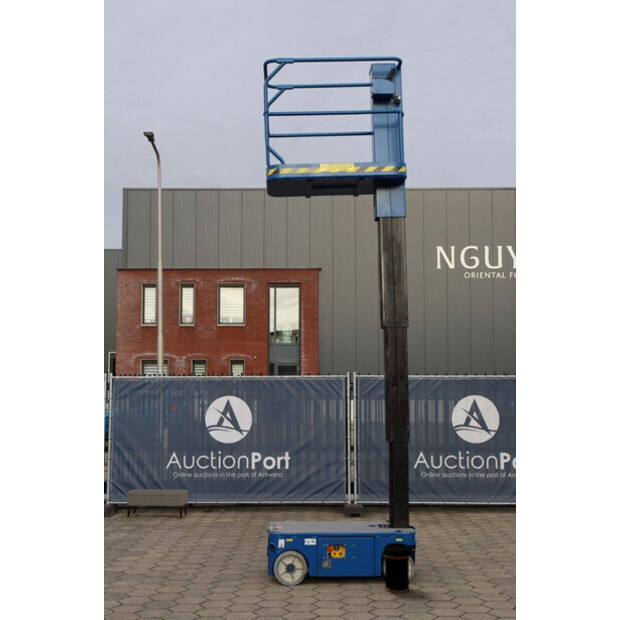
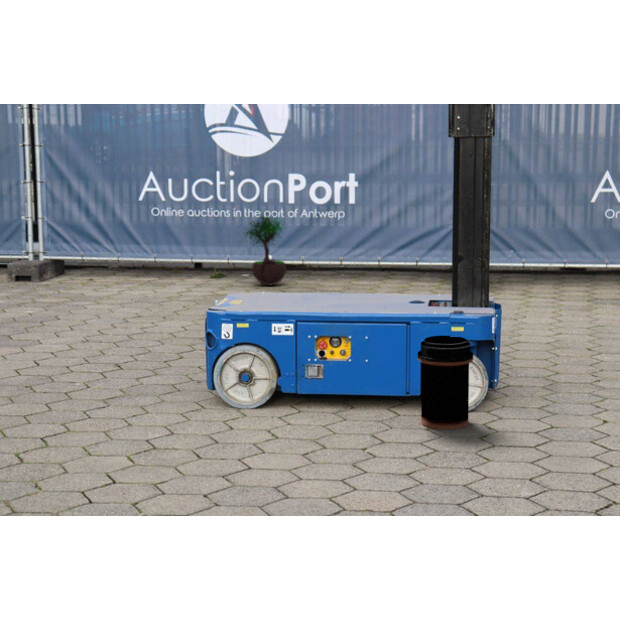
potted tree: none [228,472,254,516] -> present [247,215,286,285]
bench: present [127,489,188,518] -> none [69,236,176,288]

